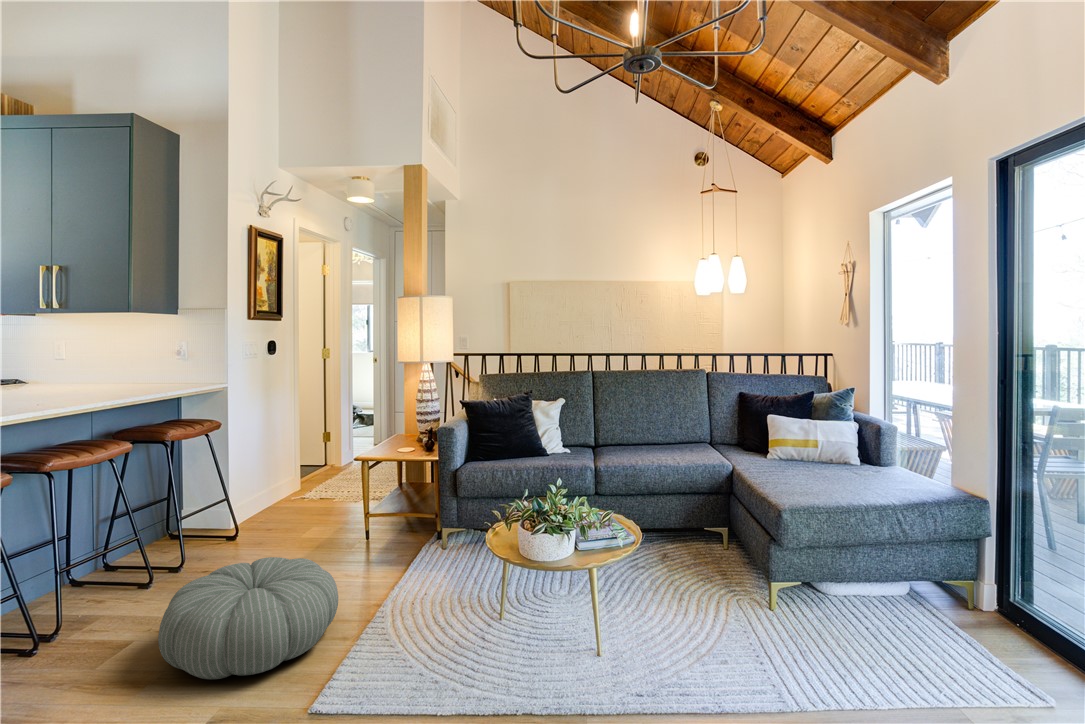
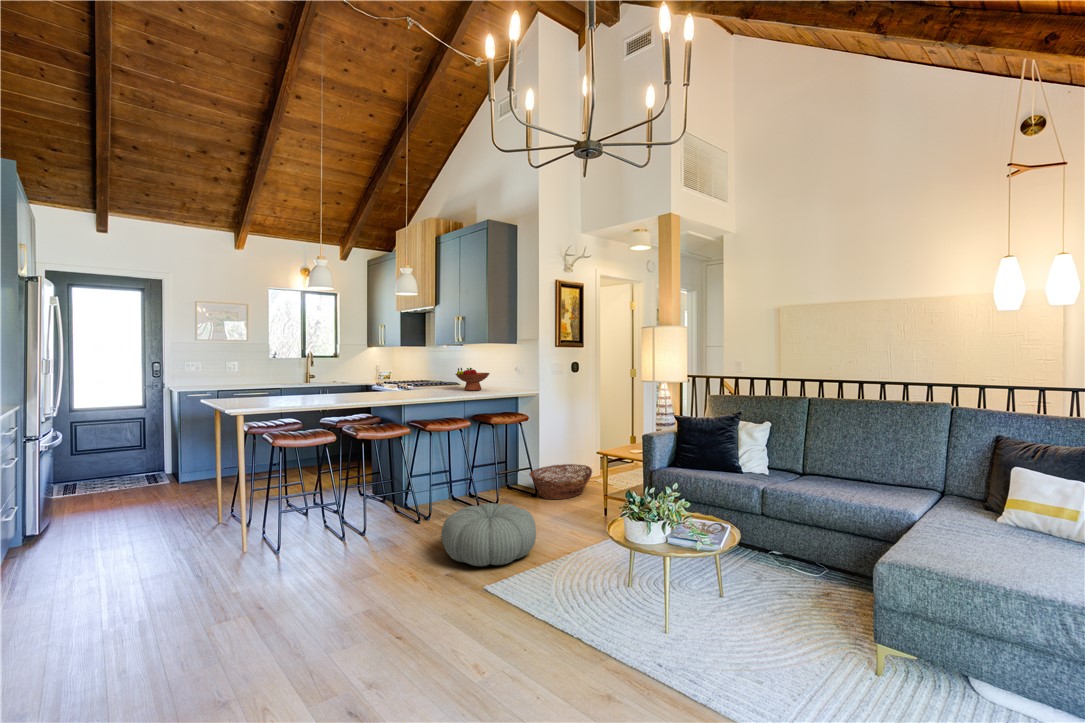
fruit bowl: none [56,350,132,390] -> present [456,368,490,391]
basket: none [225,484,318,542] -> present [529,464,592,499]

